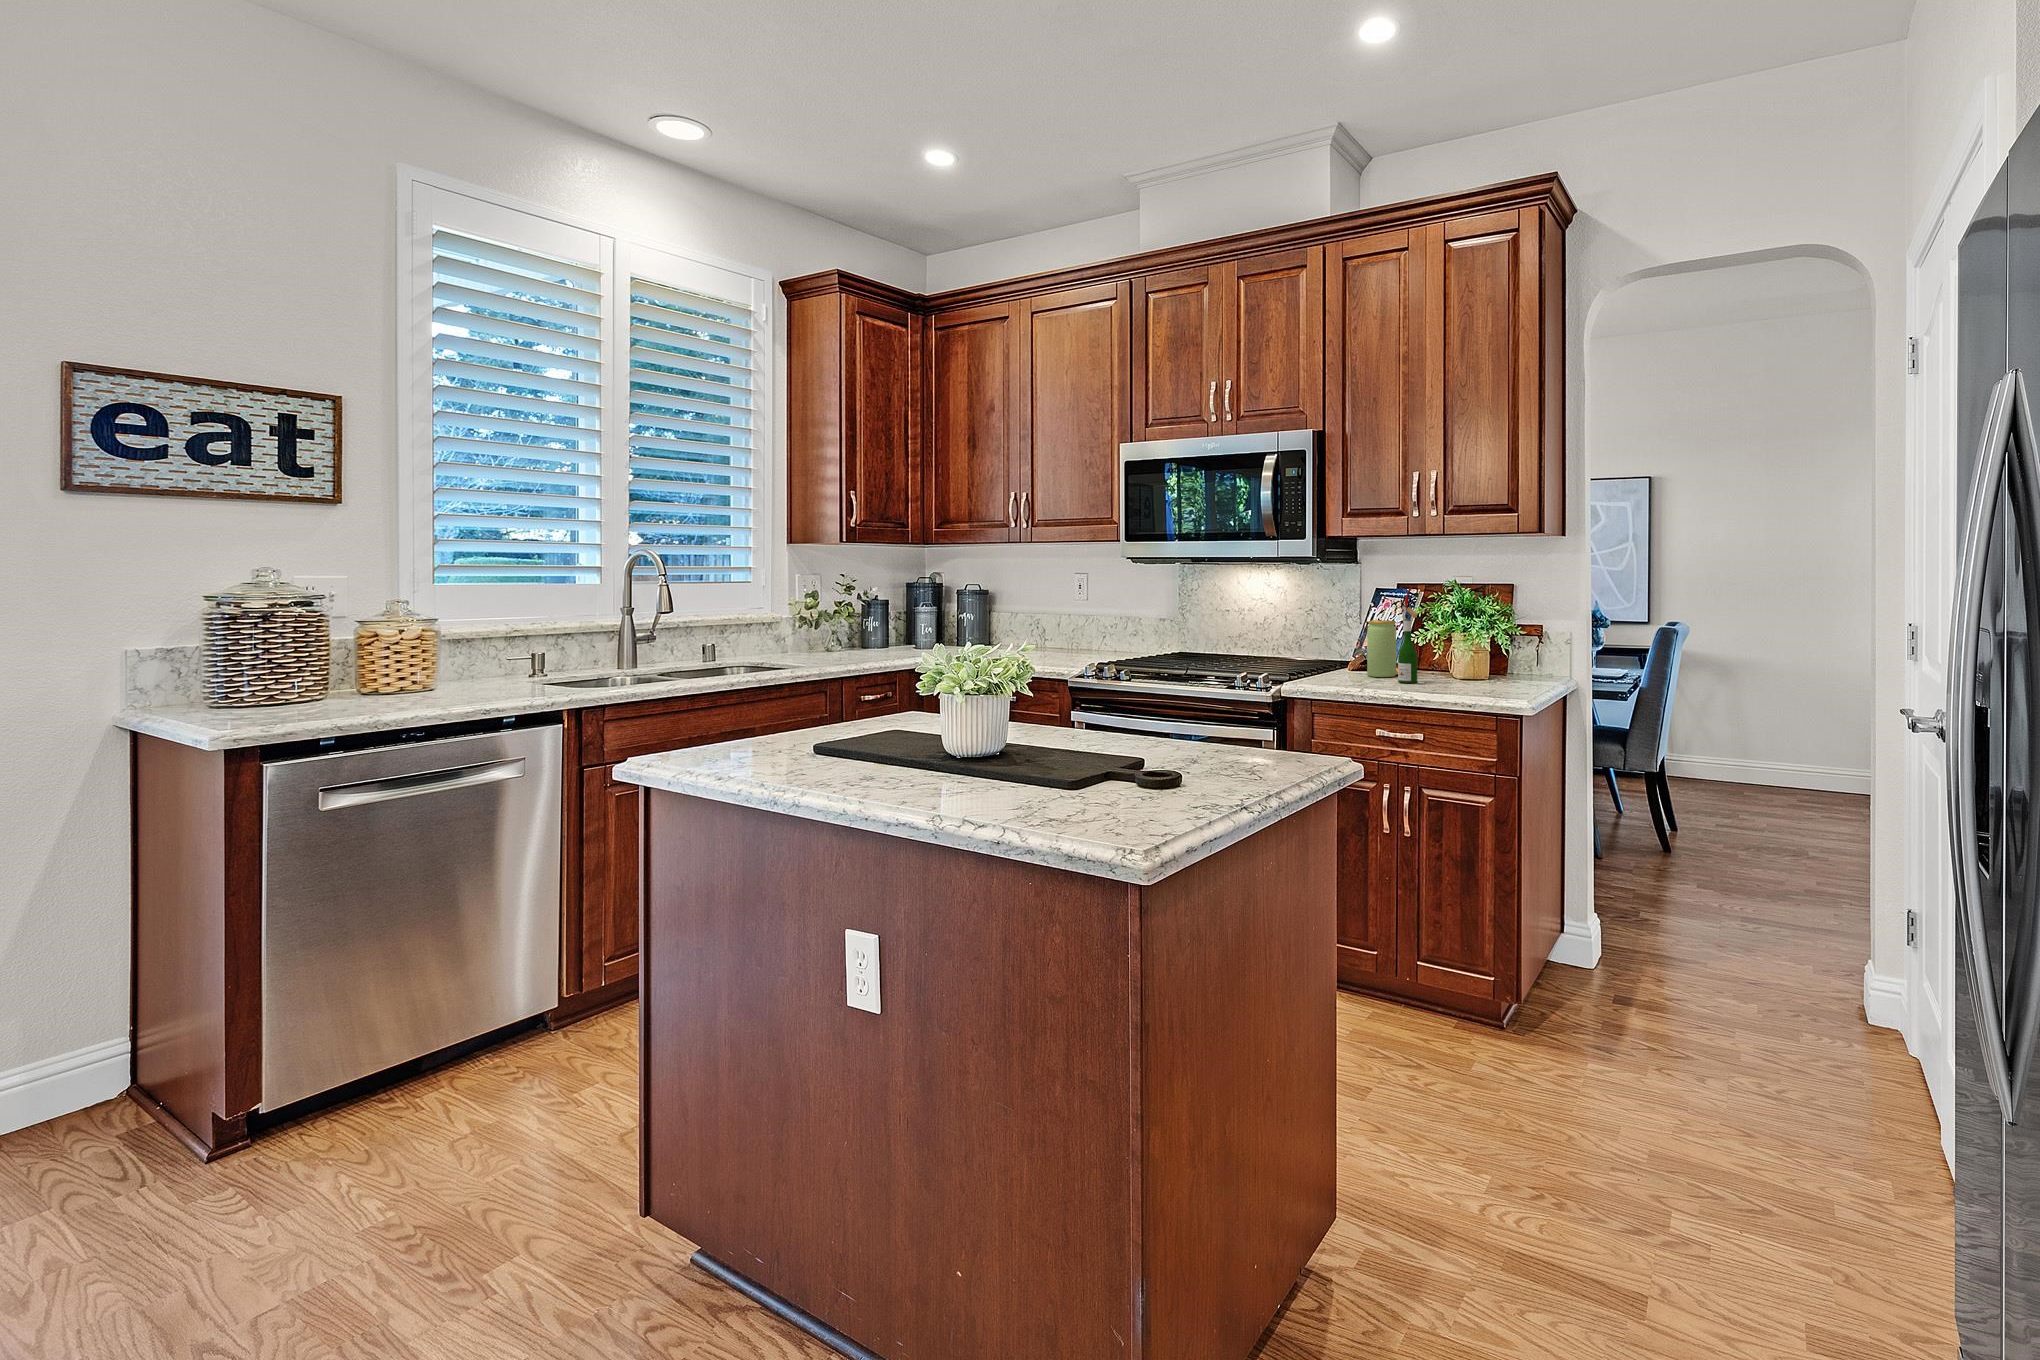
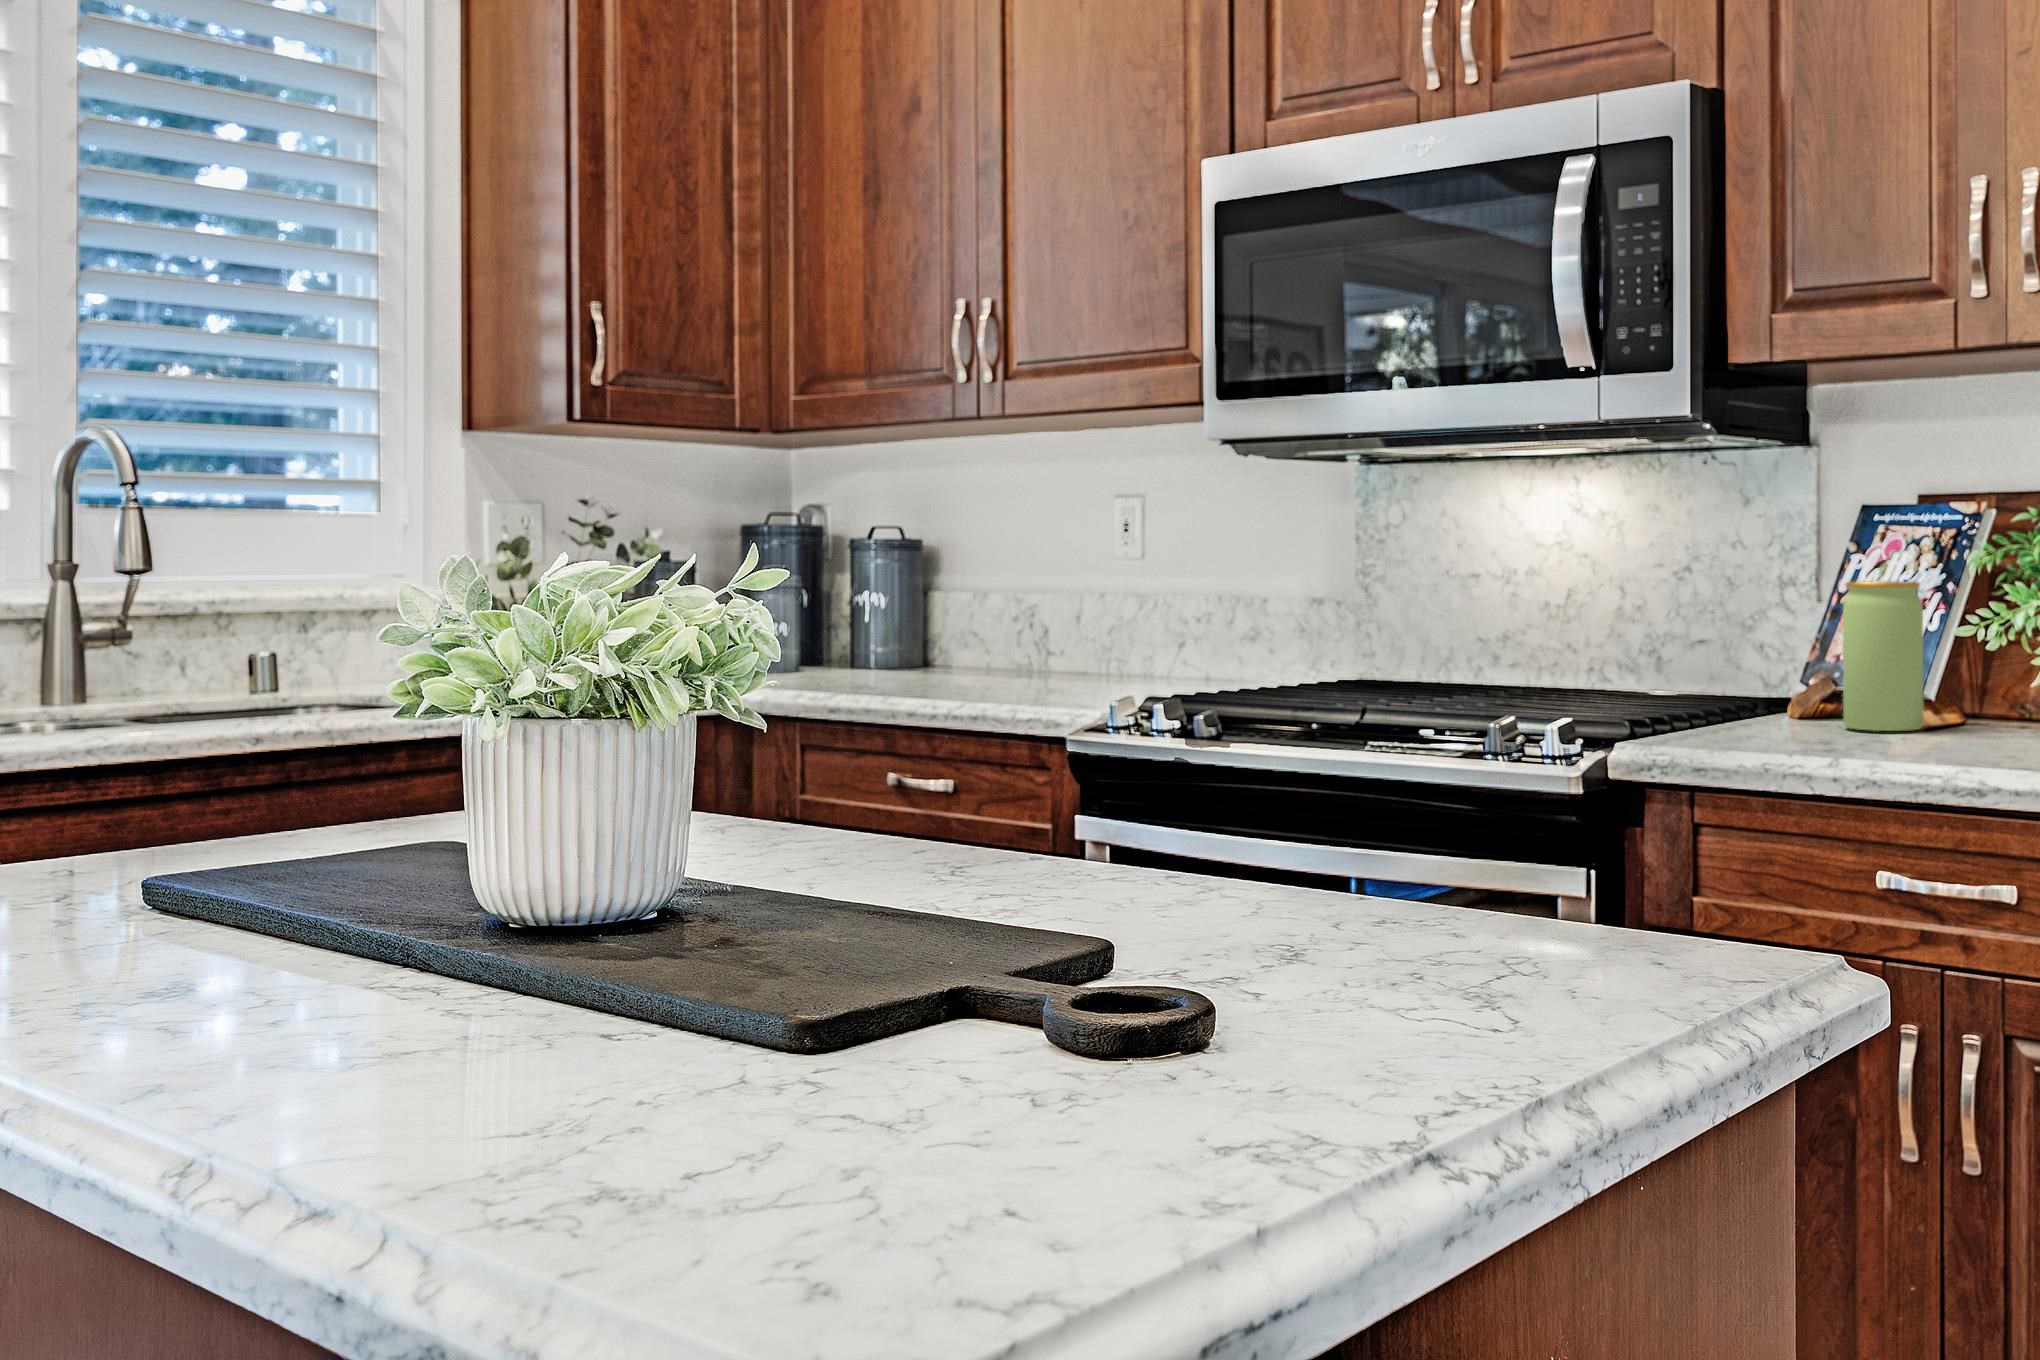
wine bottle: present [1398,587,1425,683] -> none [1935,481,2012,746]

